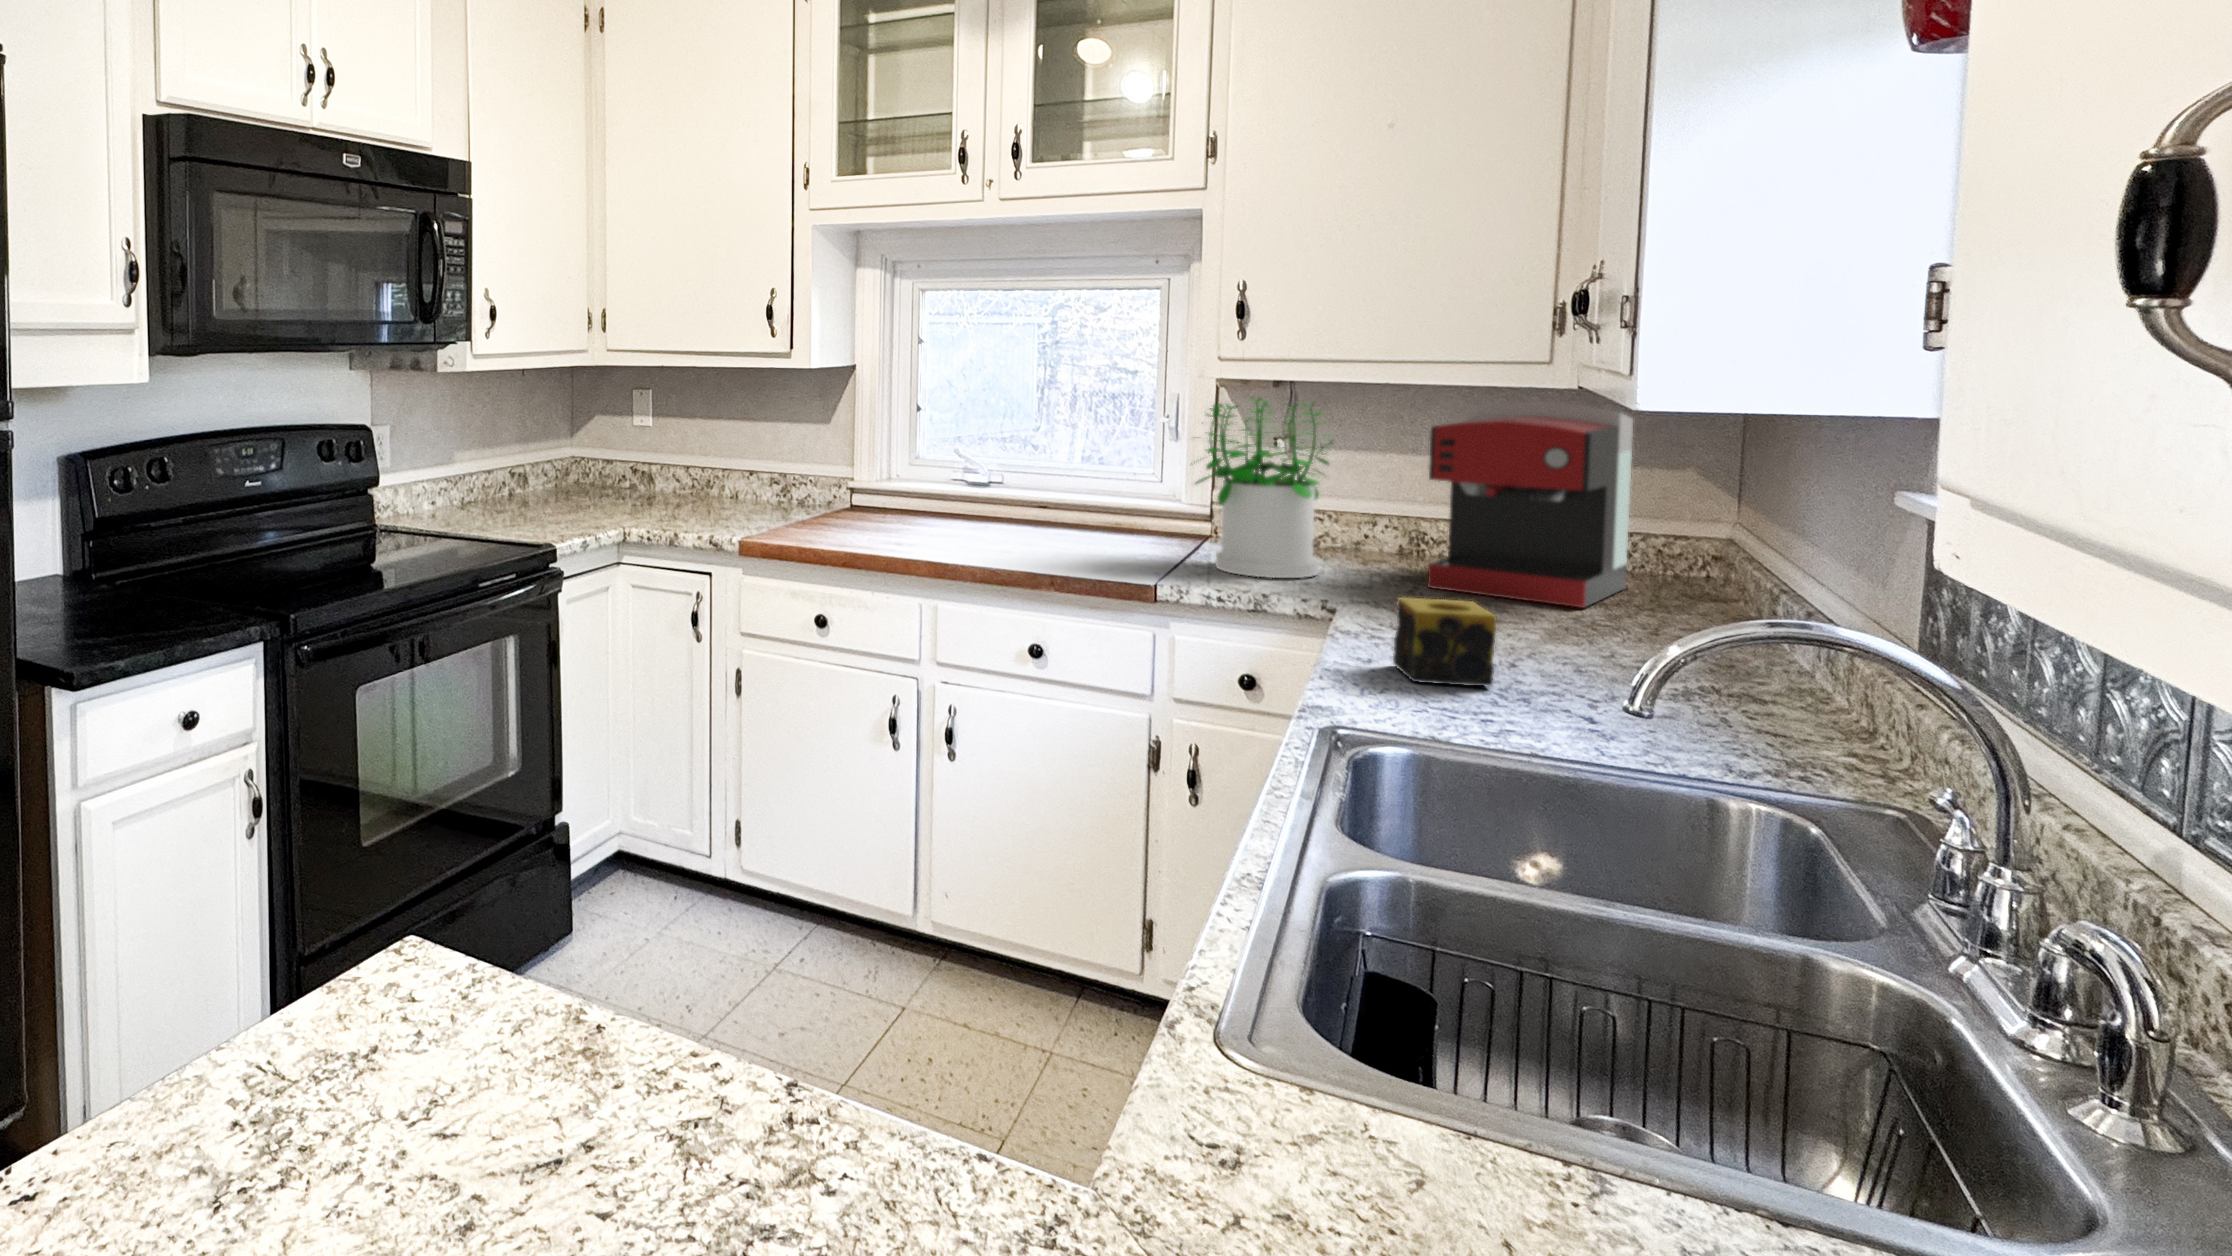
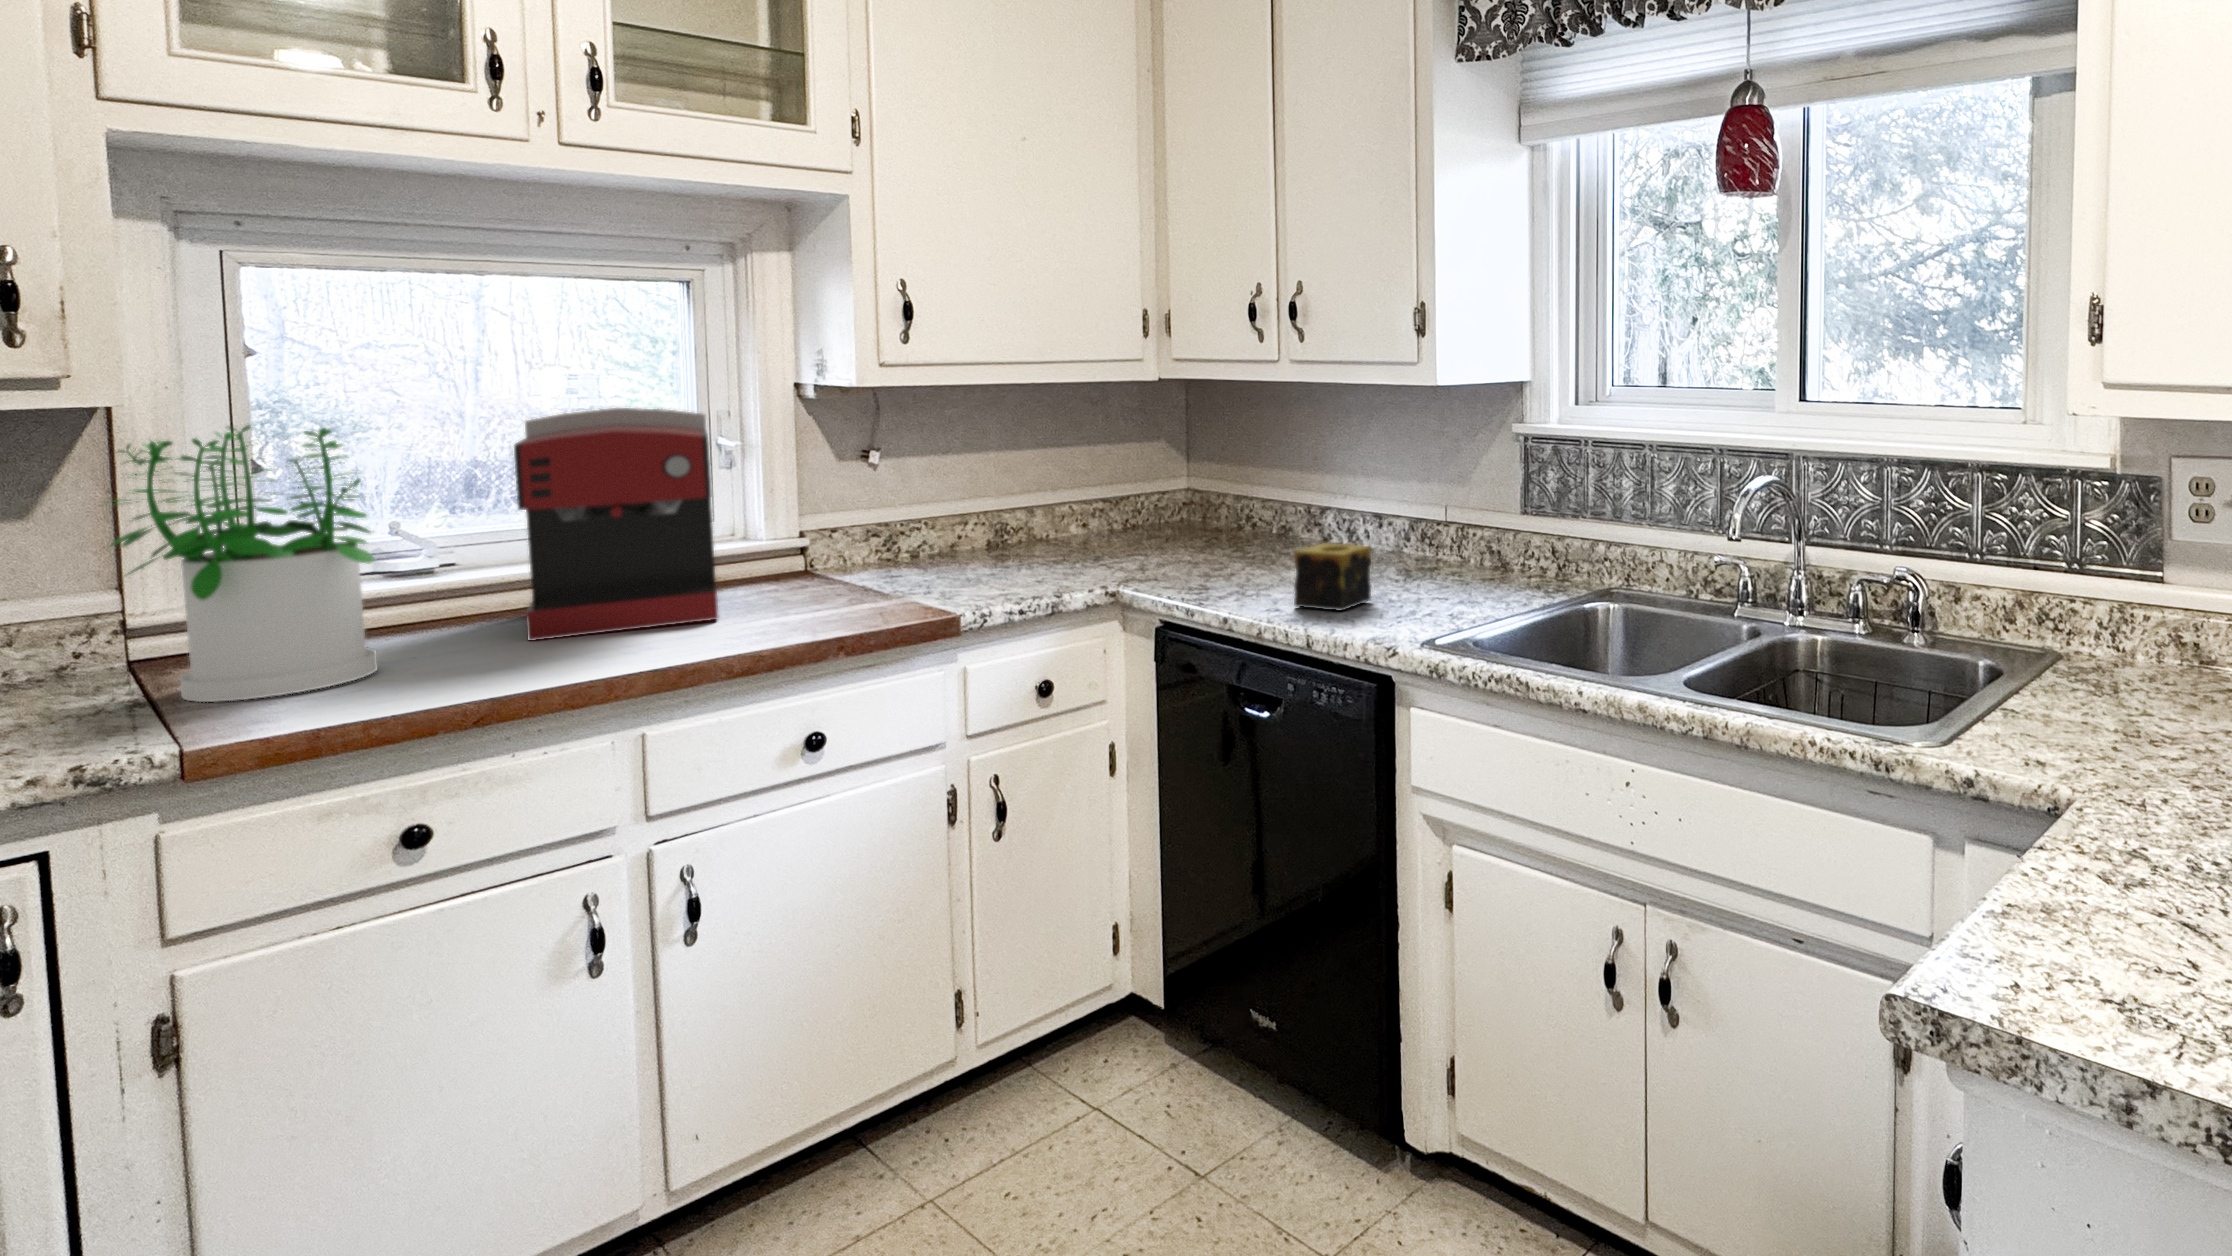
potted plant: present [1191,399,1333,578] -> present [111,425,378,702]
coffee maker: present [1427,401,1633,608] -> present [514,408,718,641]

